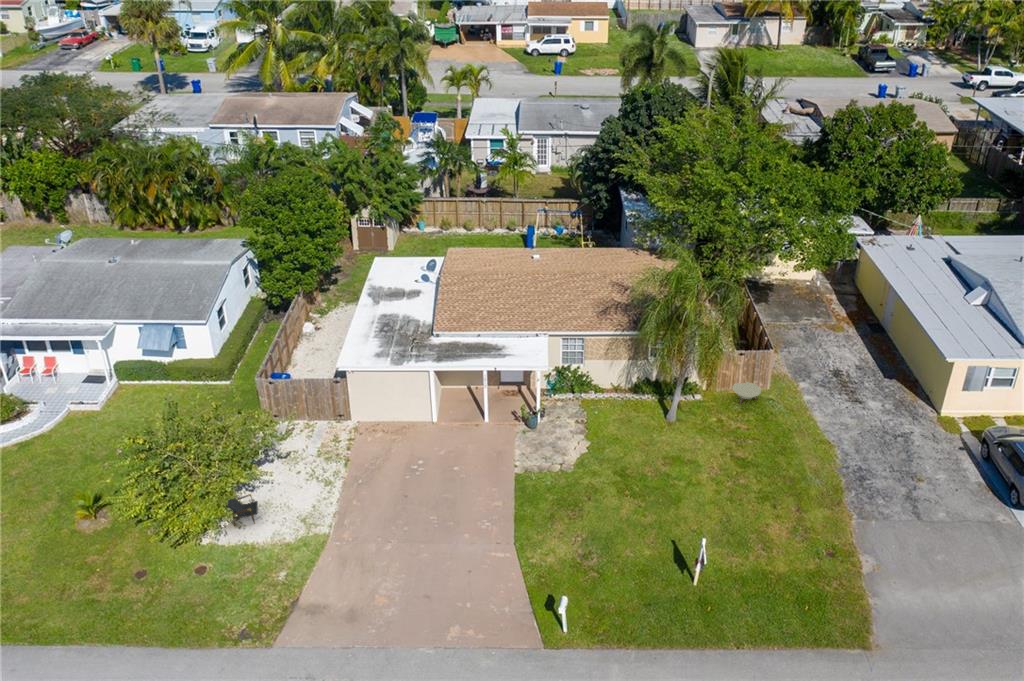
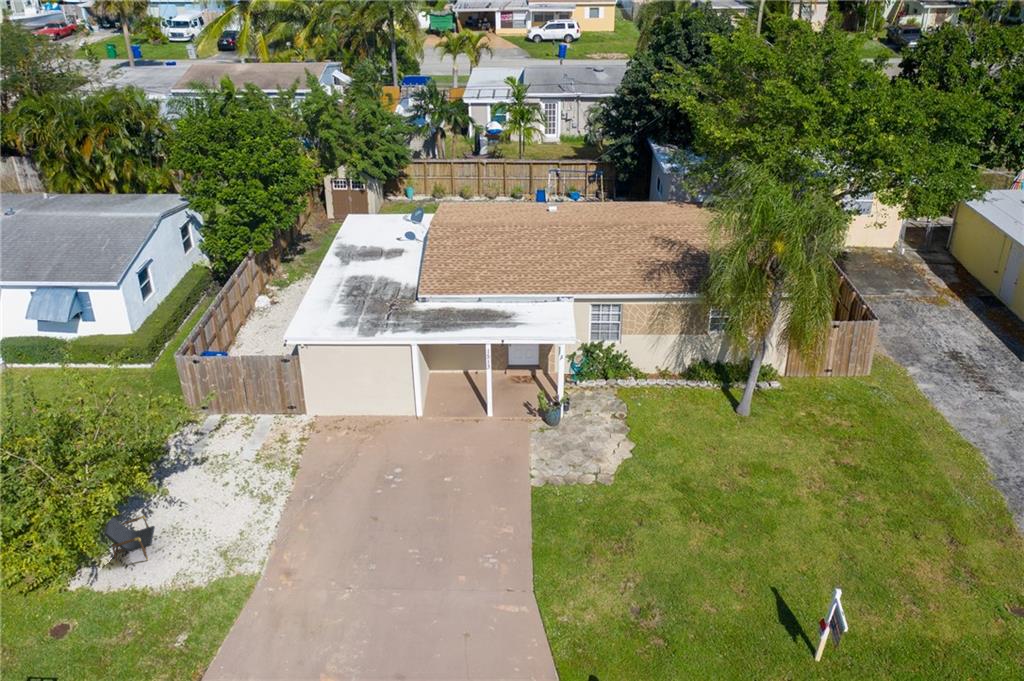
round table: present [733,382,761,404] -> none [822,364,861,394]

